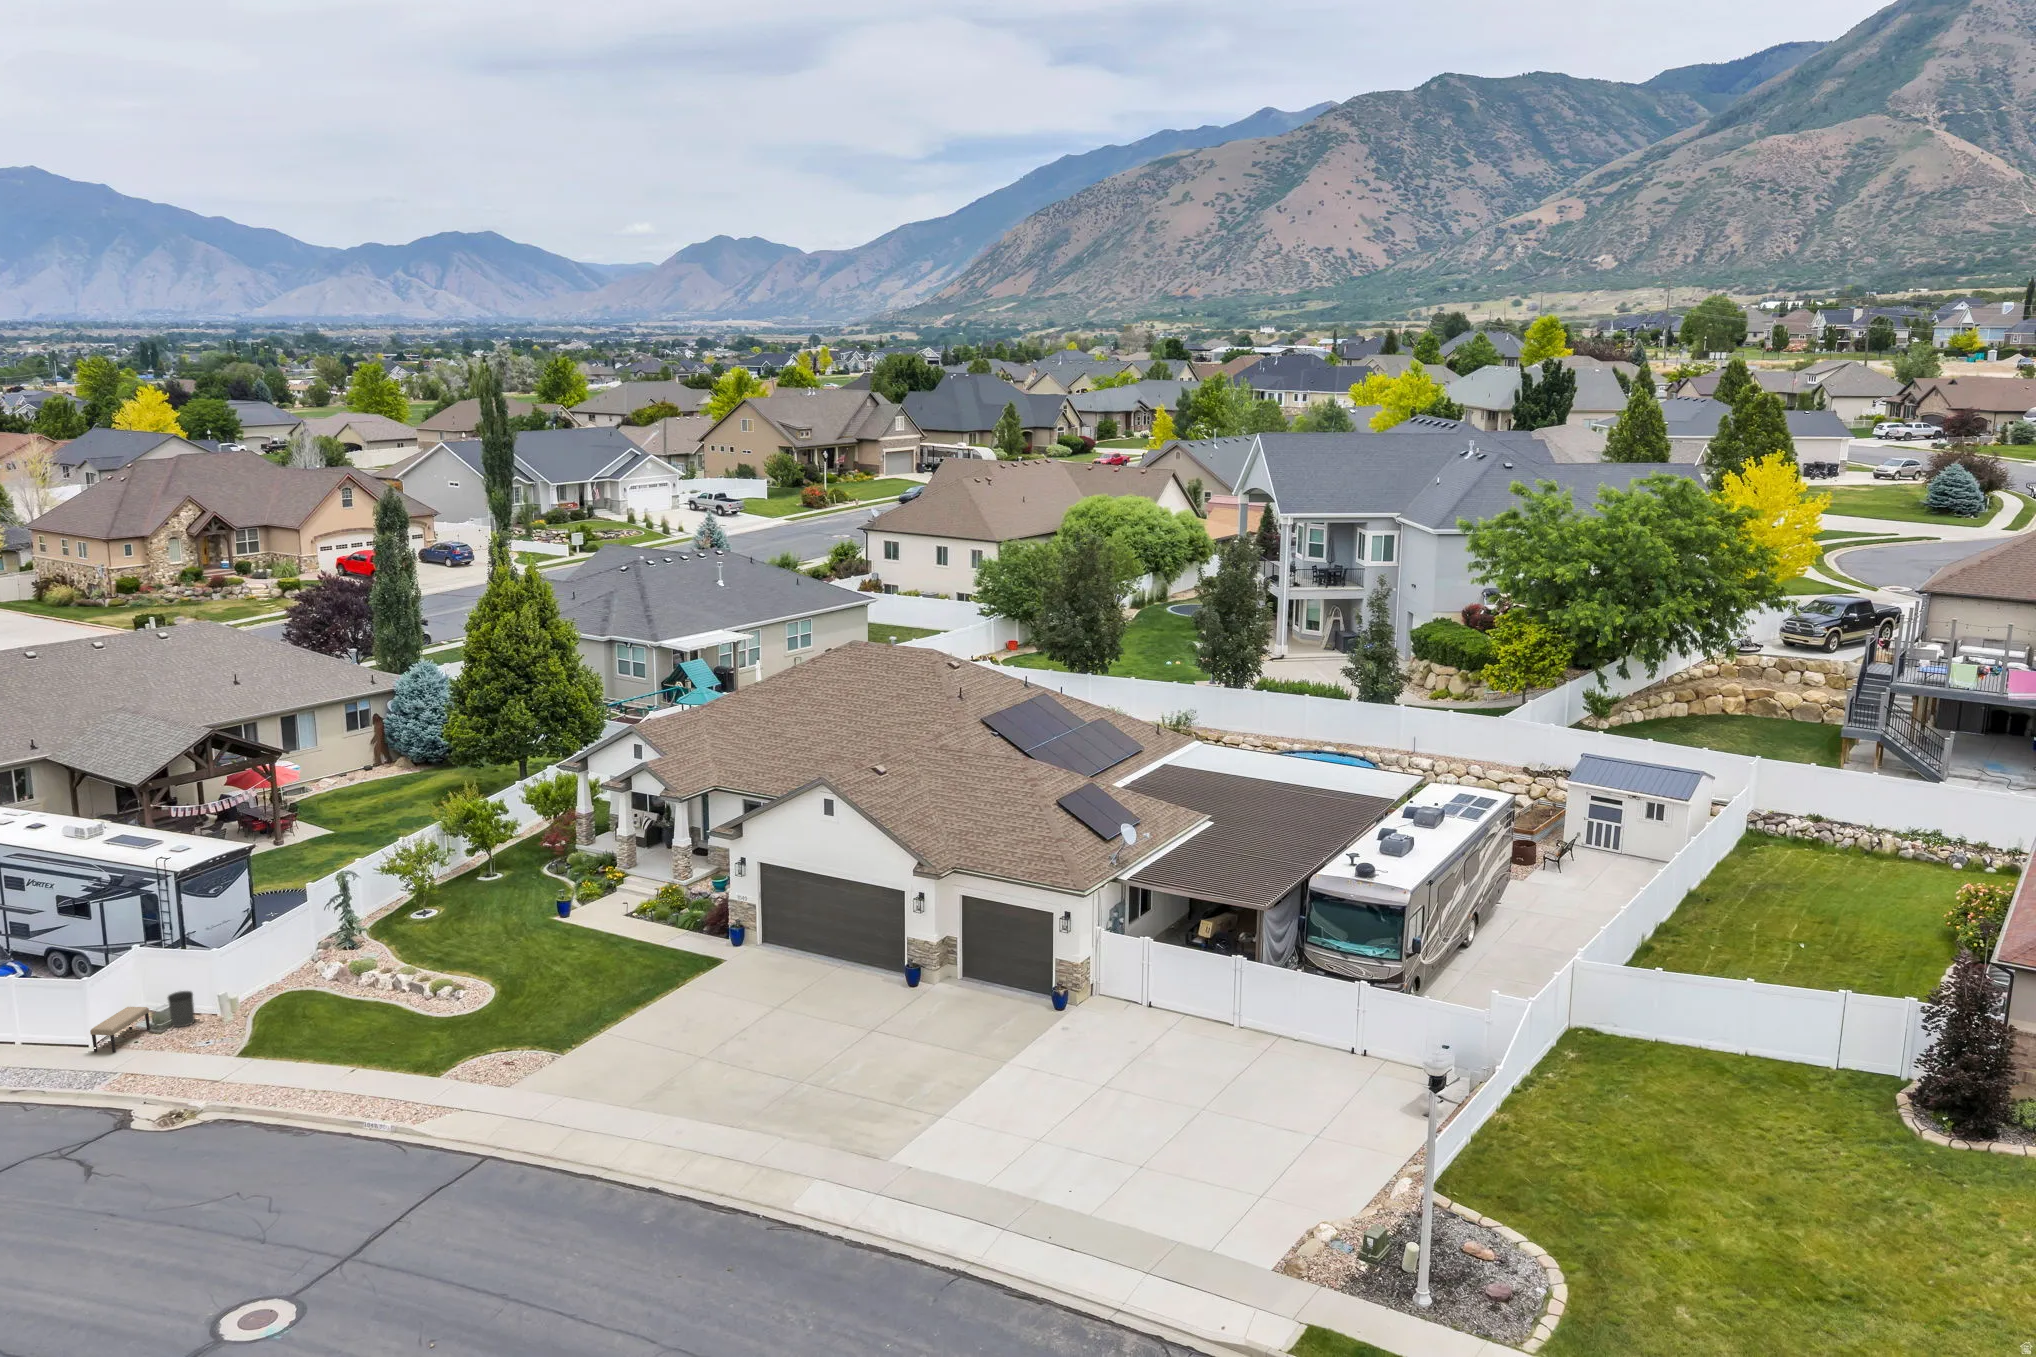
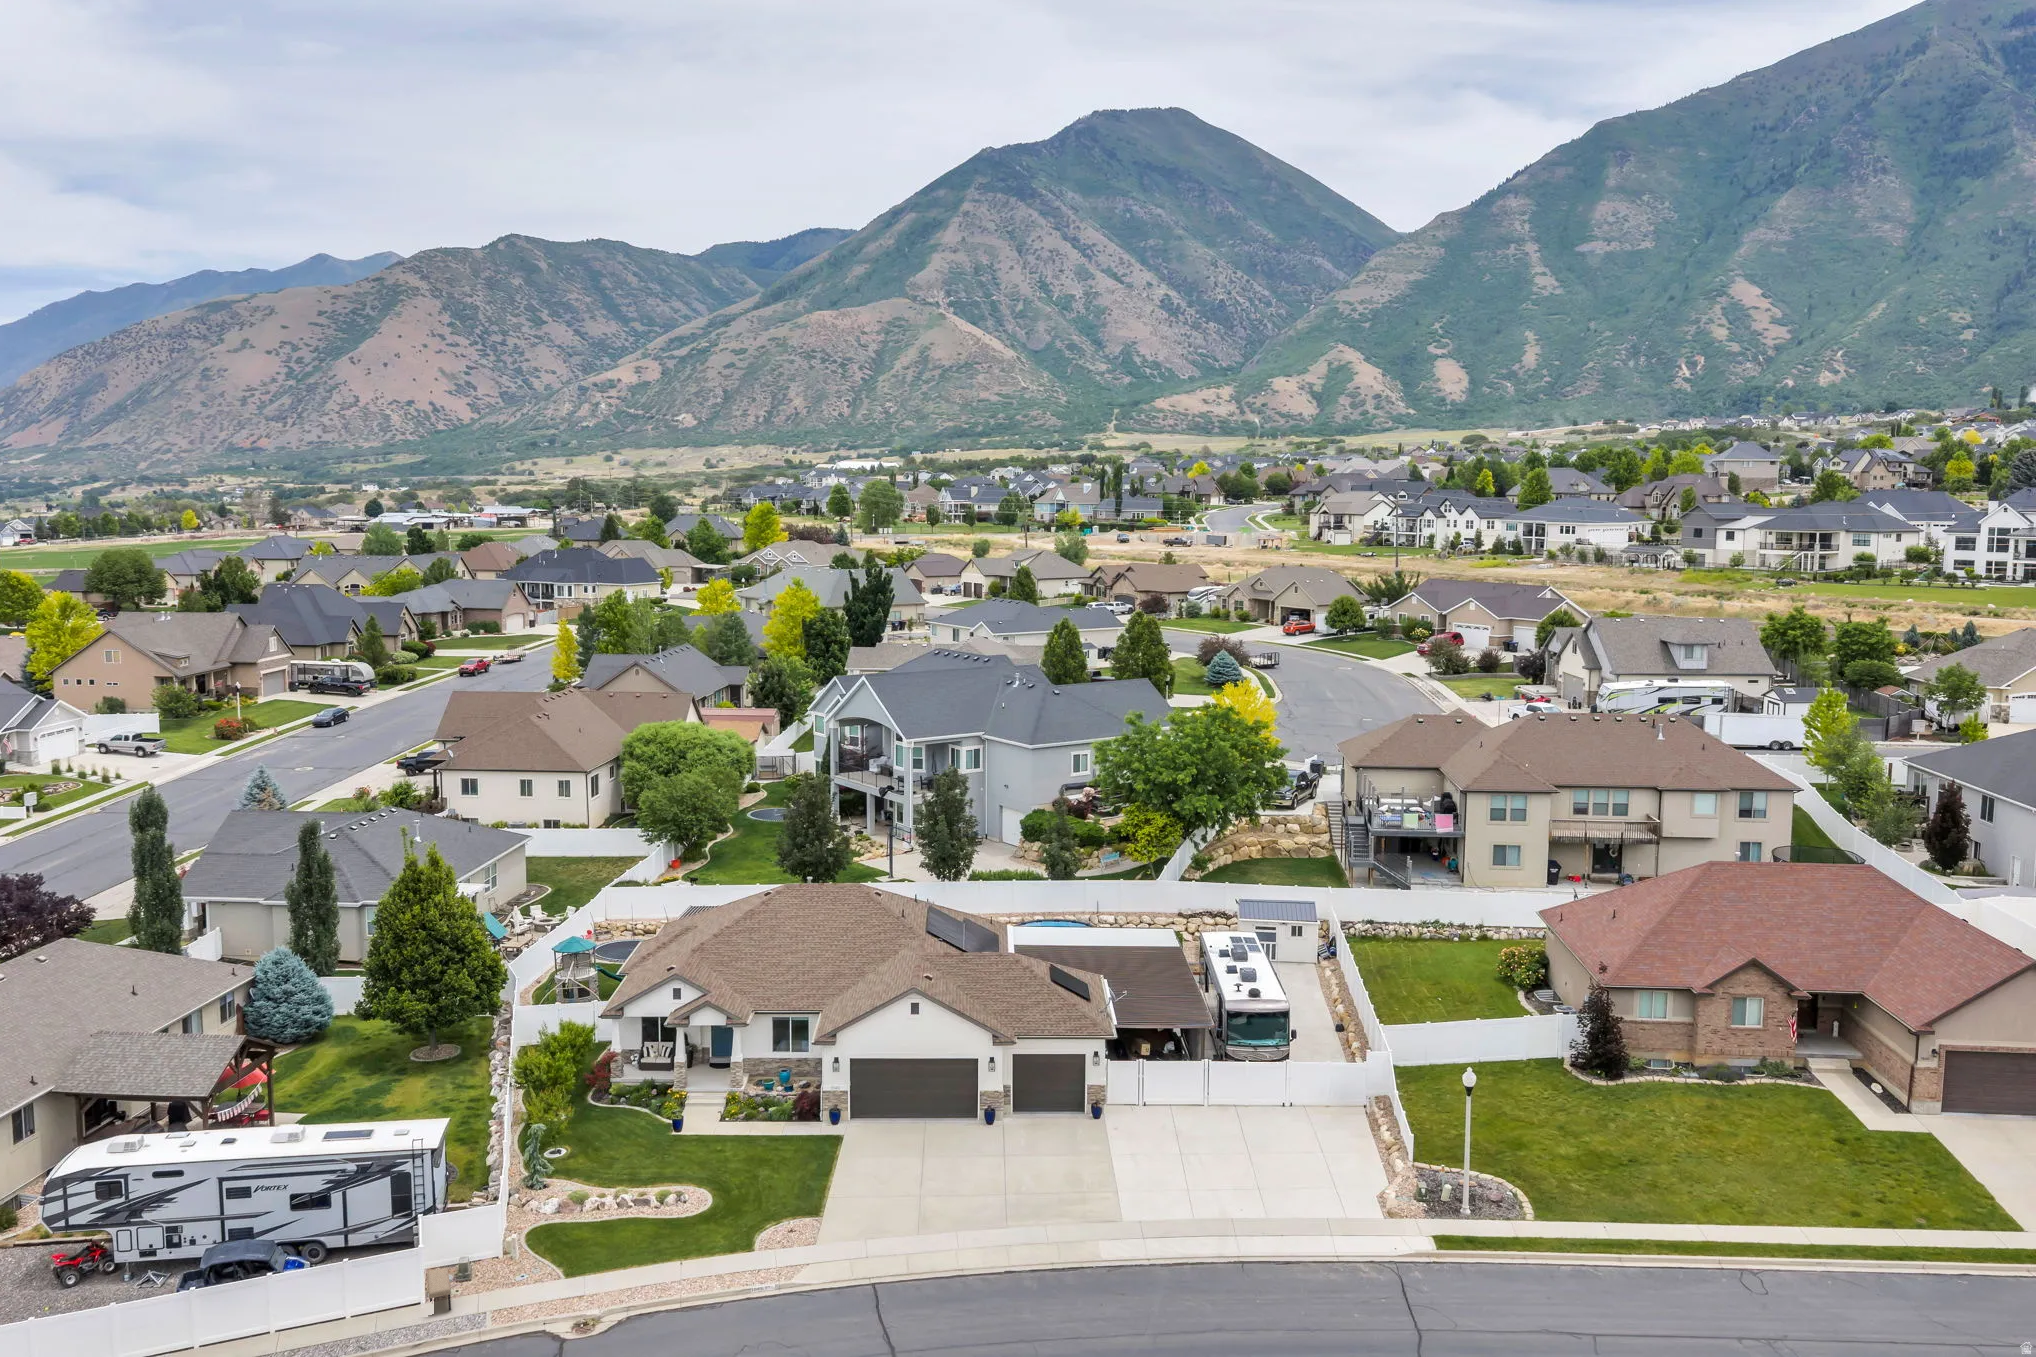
trash can: present [168,991,195,1027] -> none [456,1247,480,1281]

